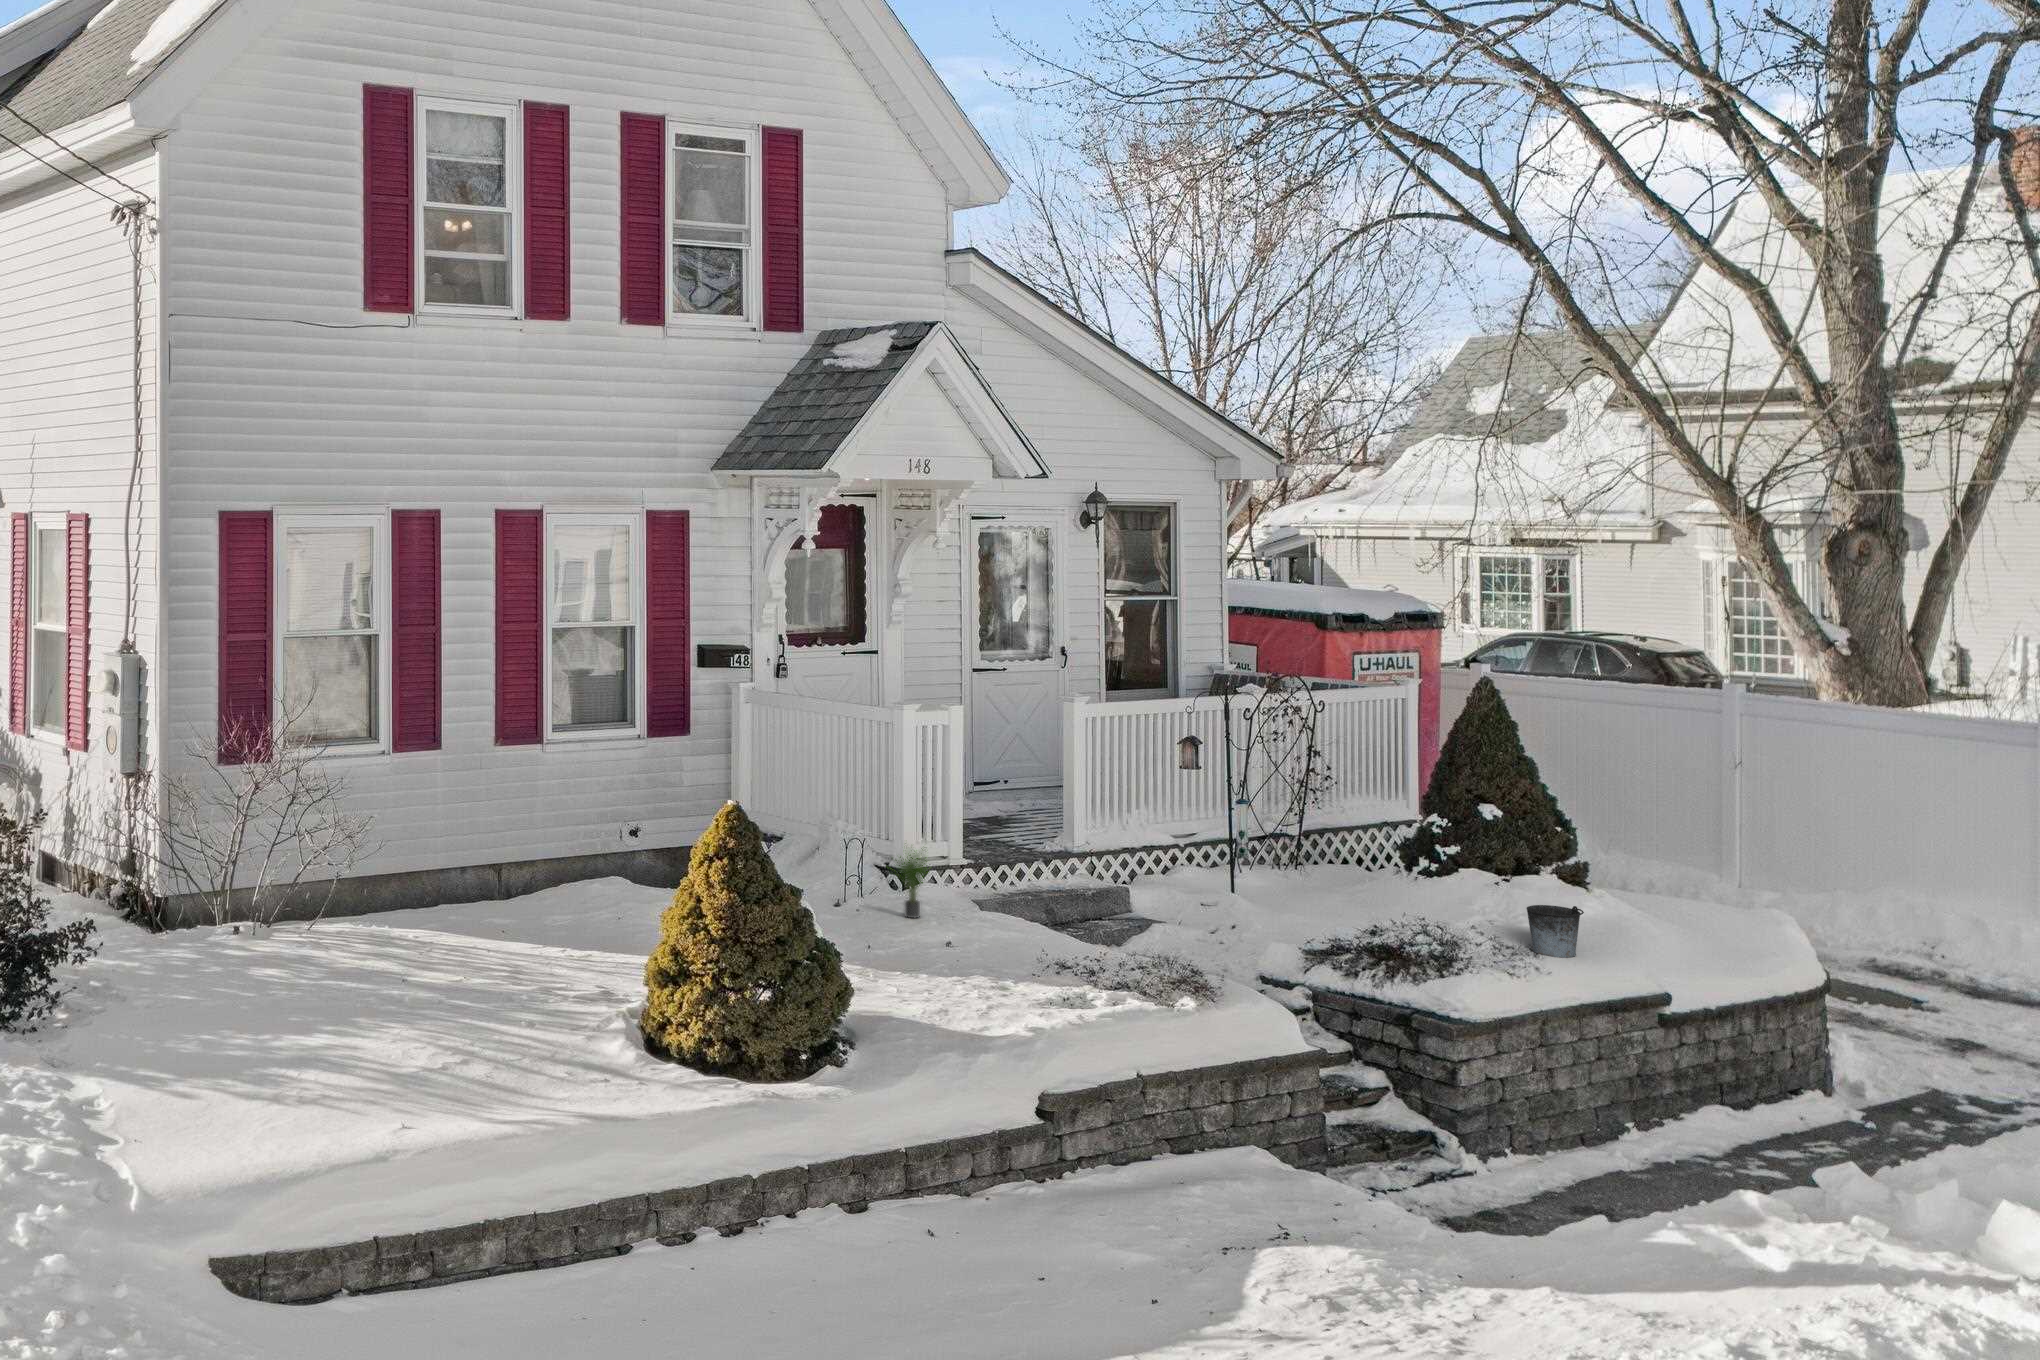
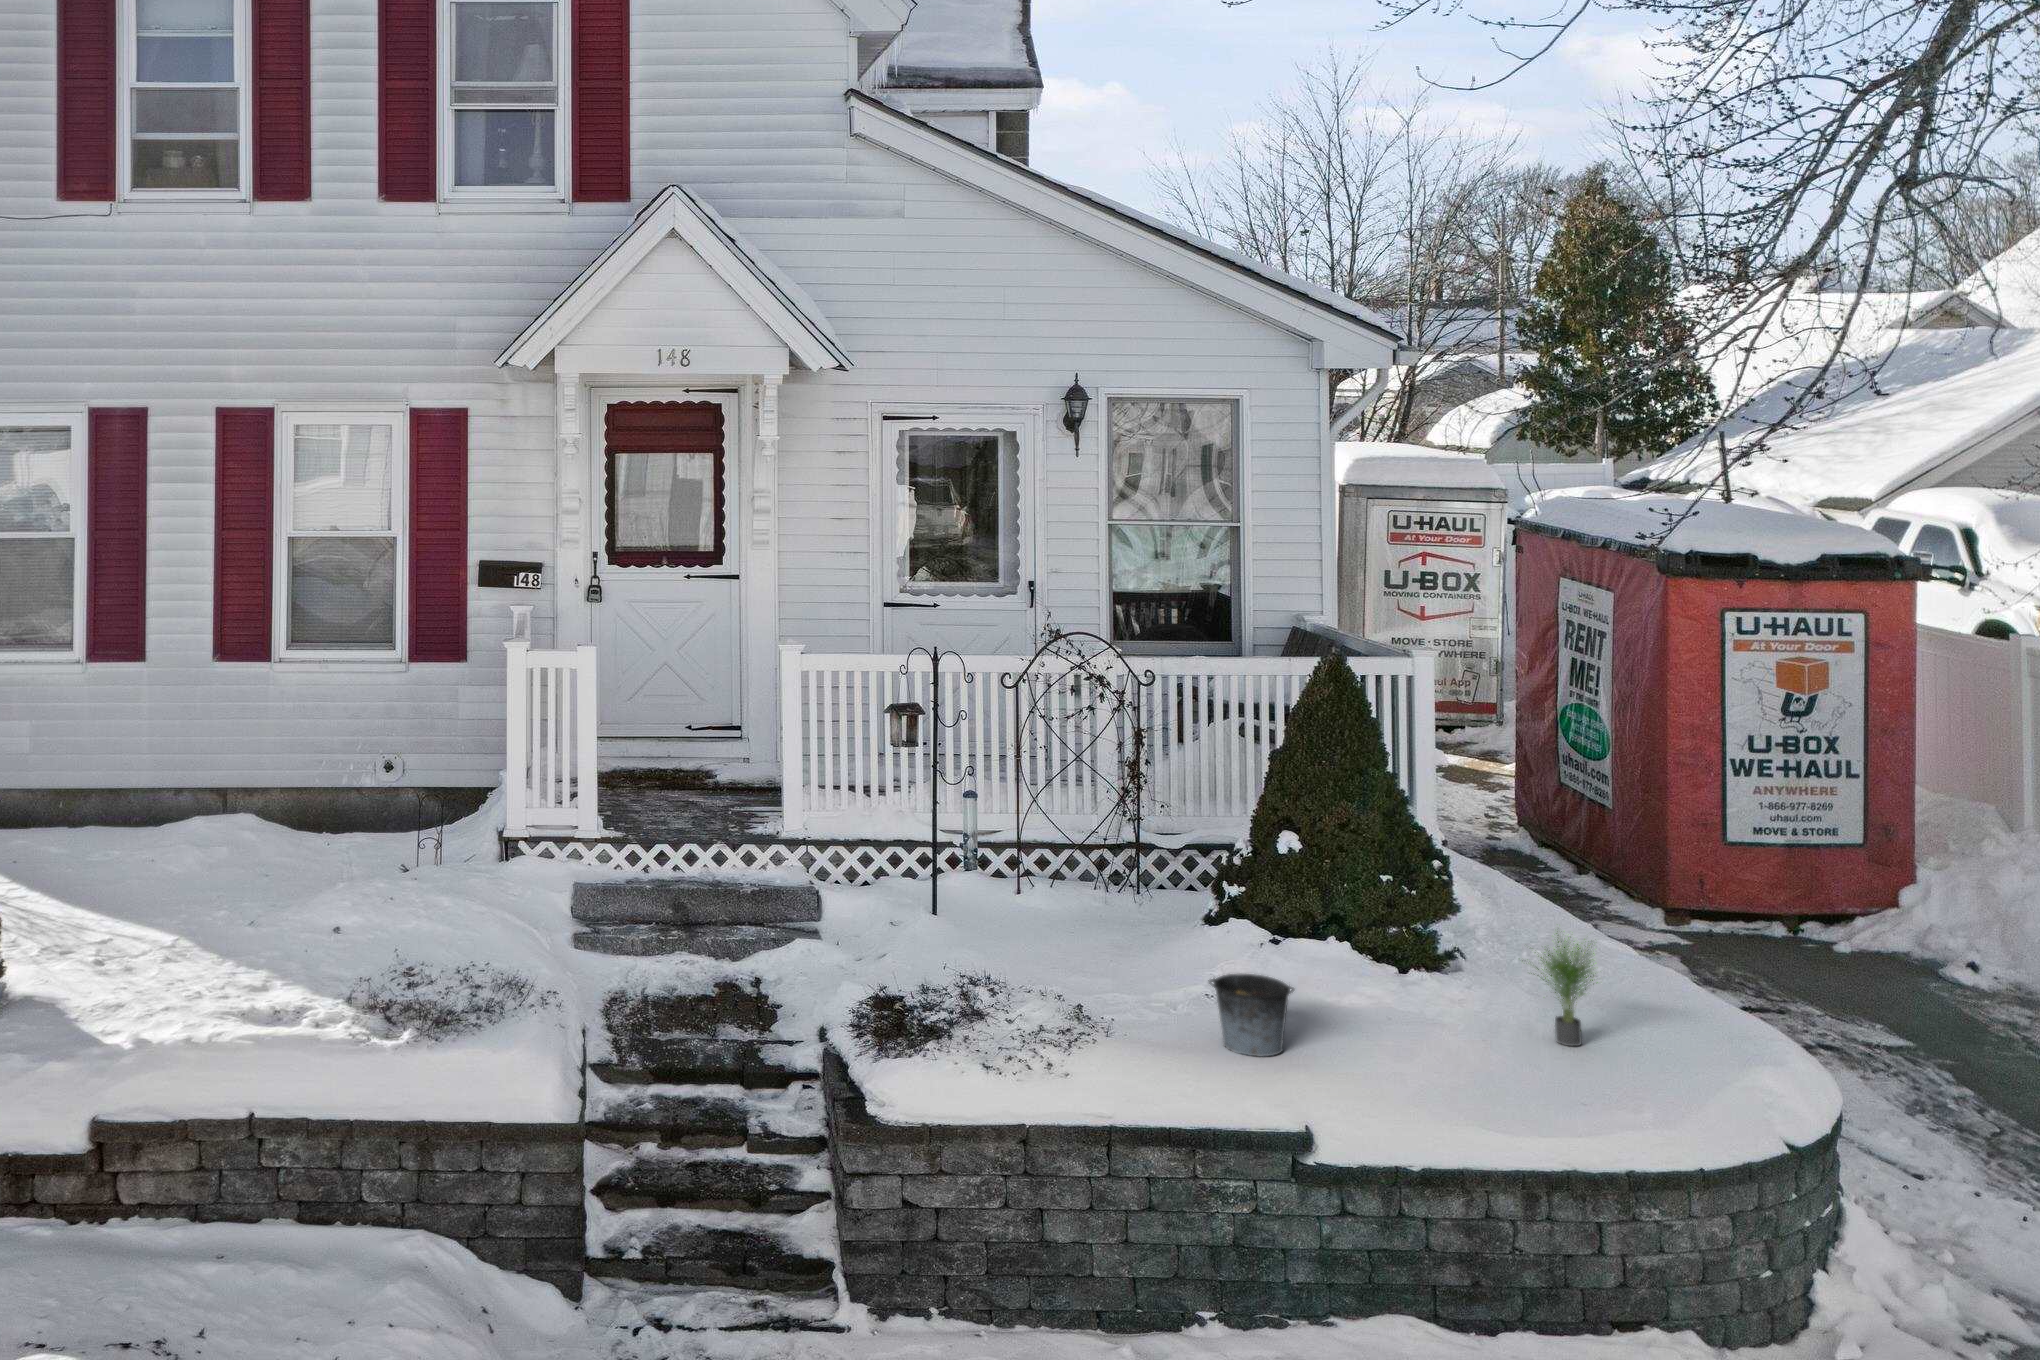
potted plant: present [890,848,927,918] -> present [1534,933,1598,1046]

